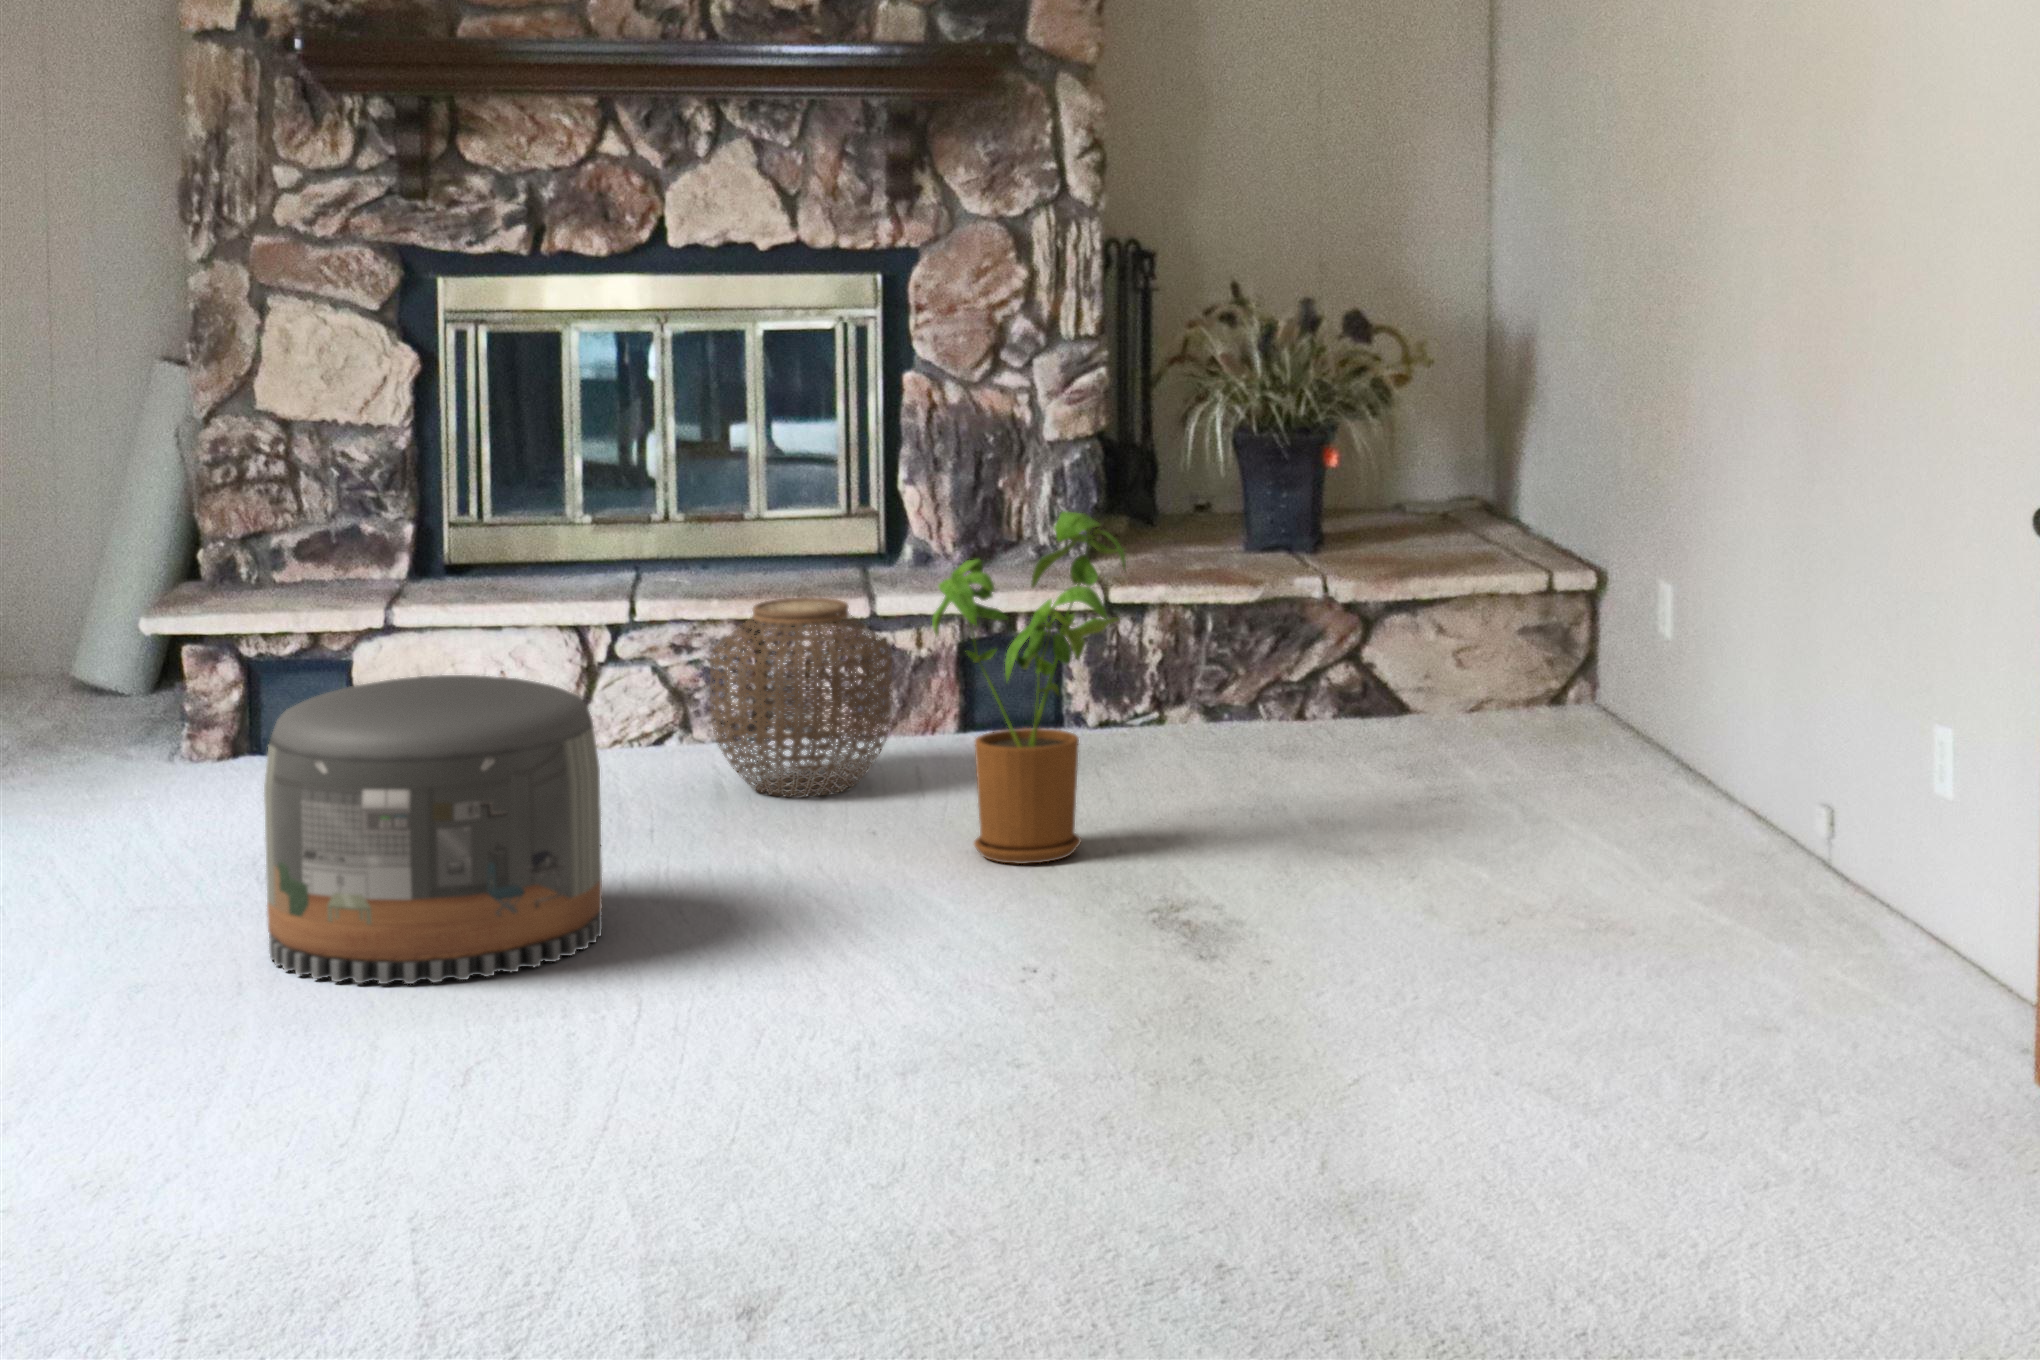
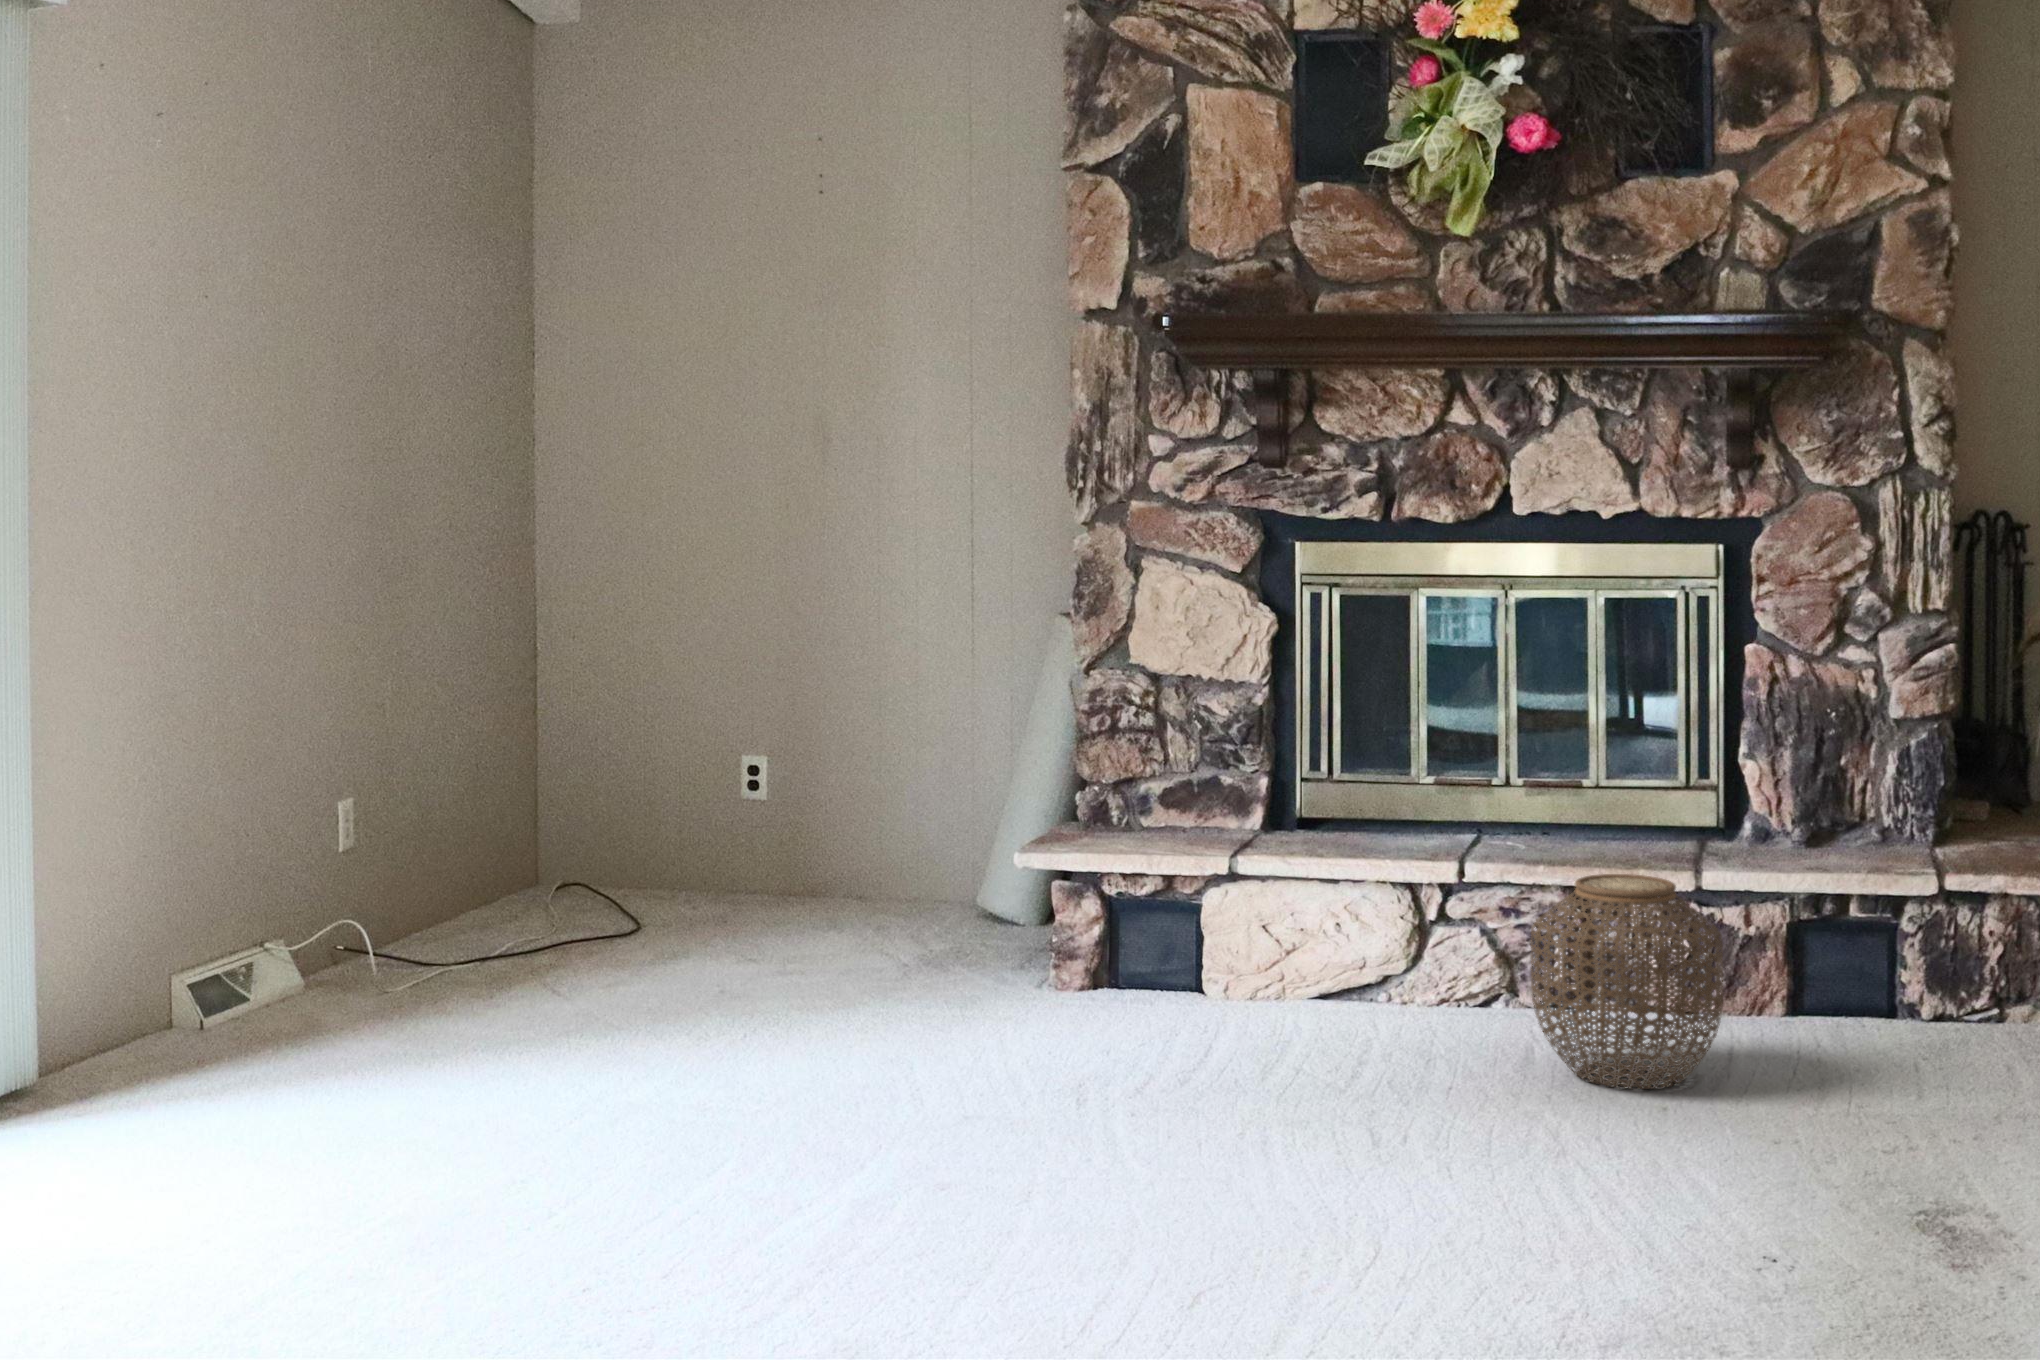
house plant: present [932,511,1126,864] -> none [1760,801,1985,1205]
pouf: present [264,675,602,984] -> none [1054,936,1390,1274]

